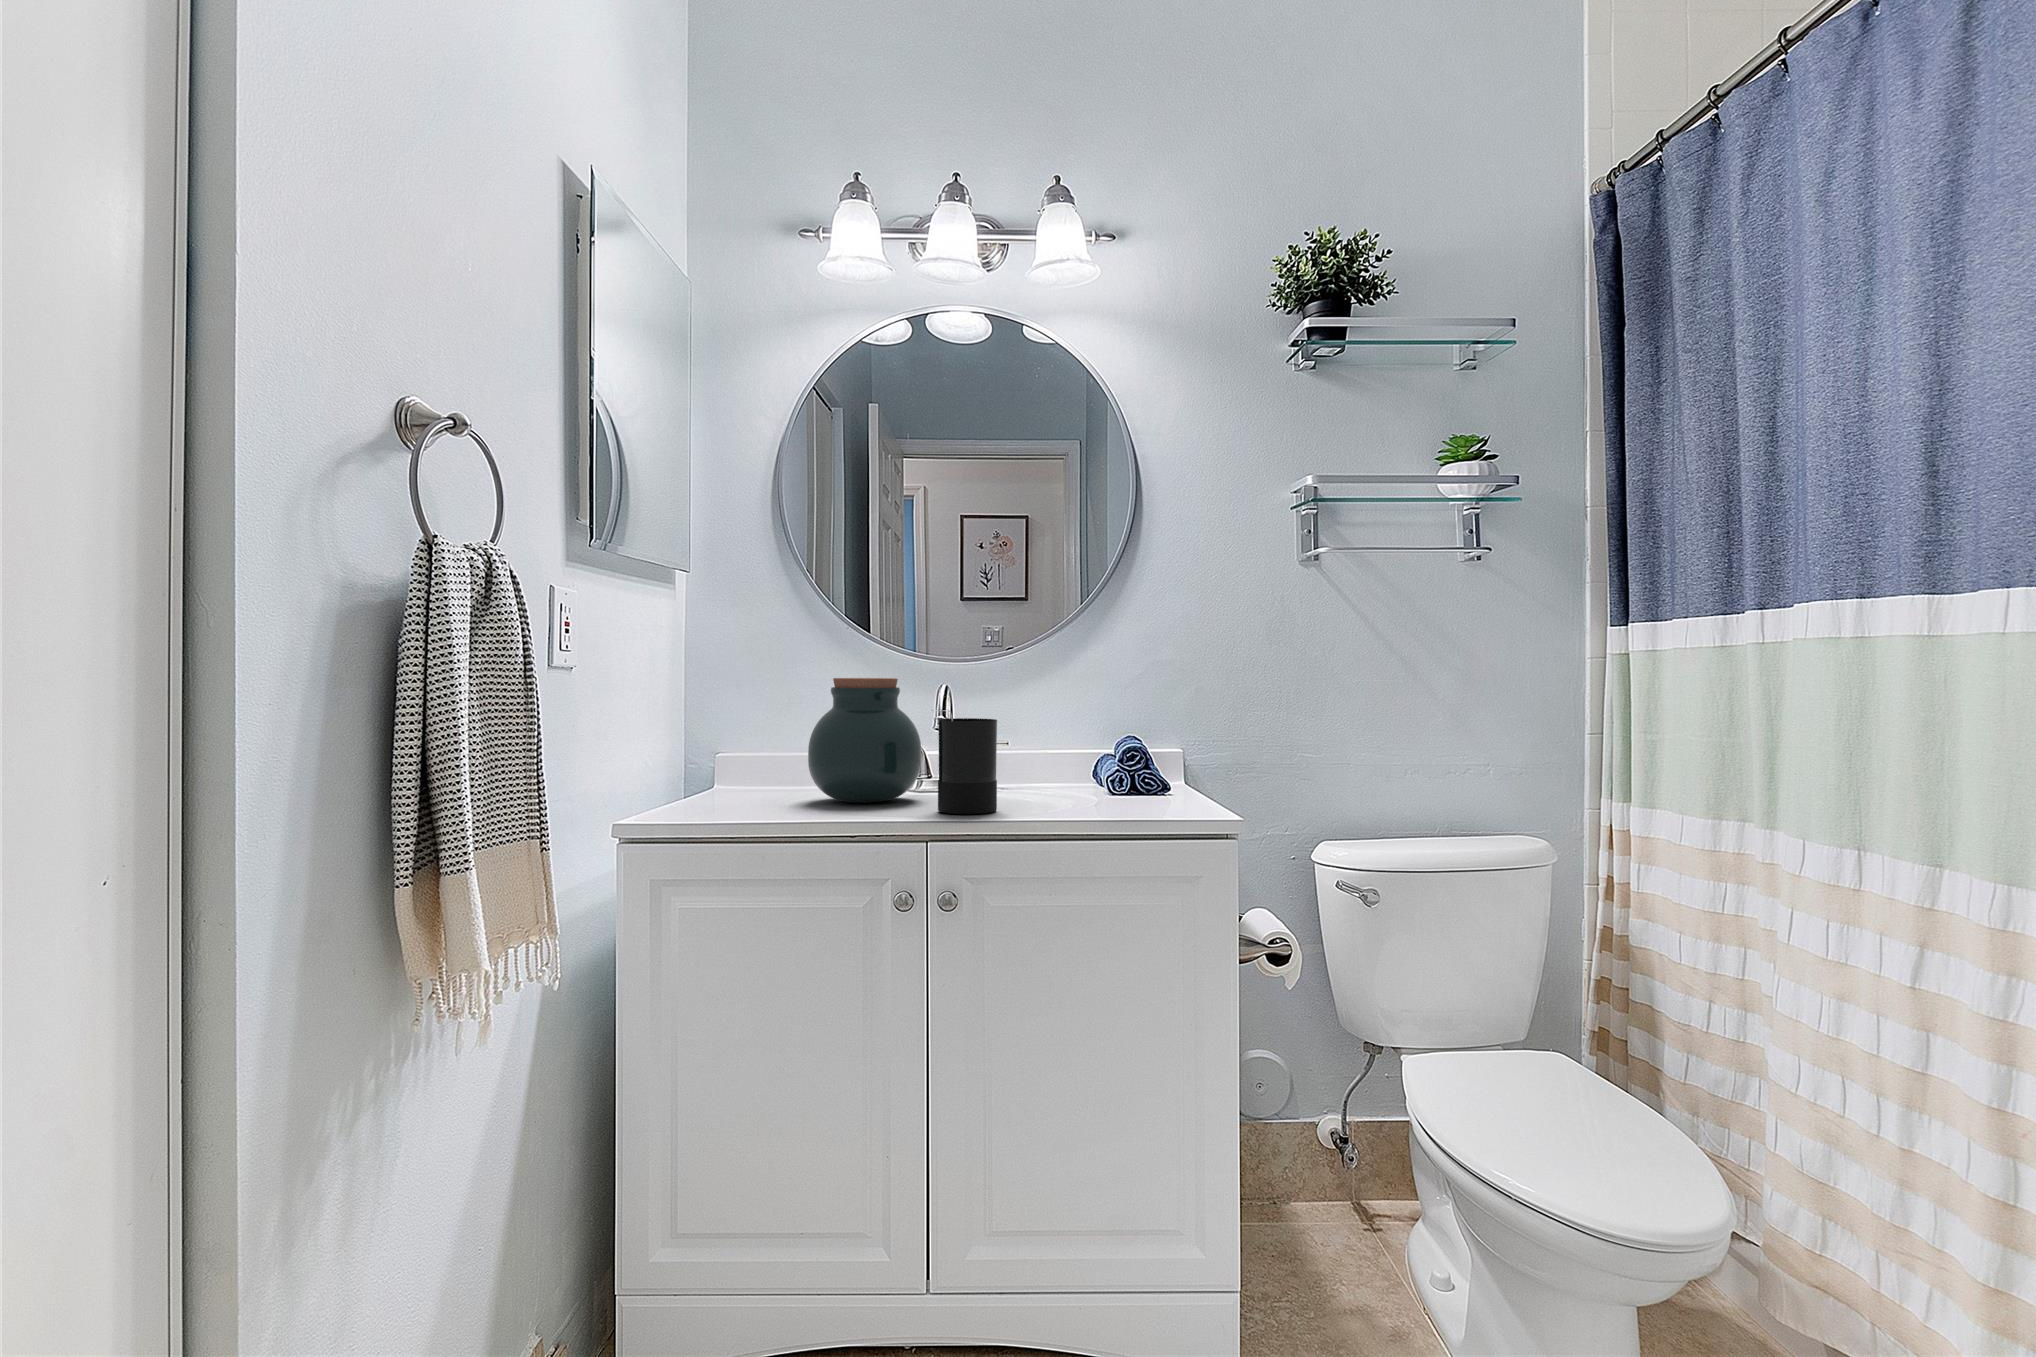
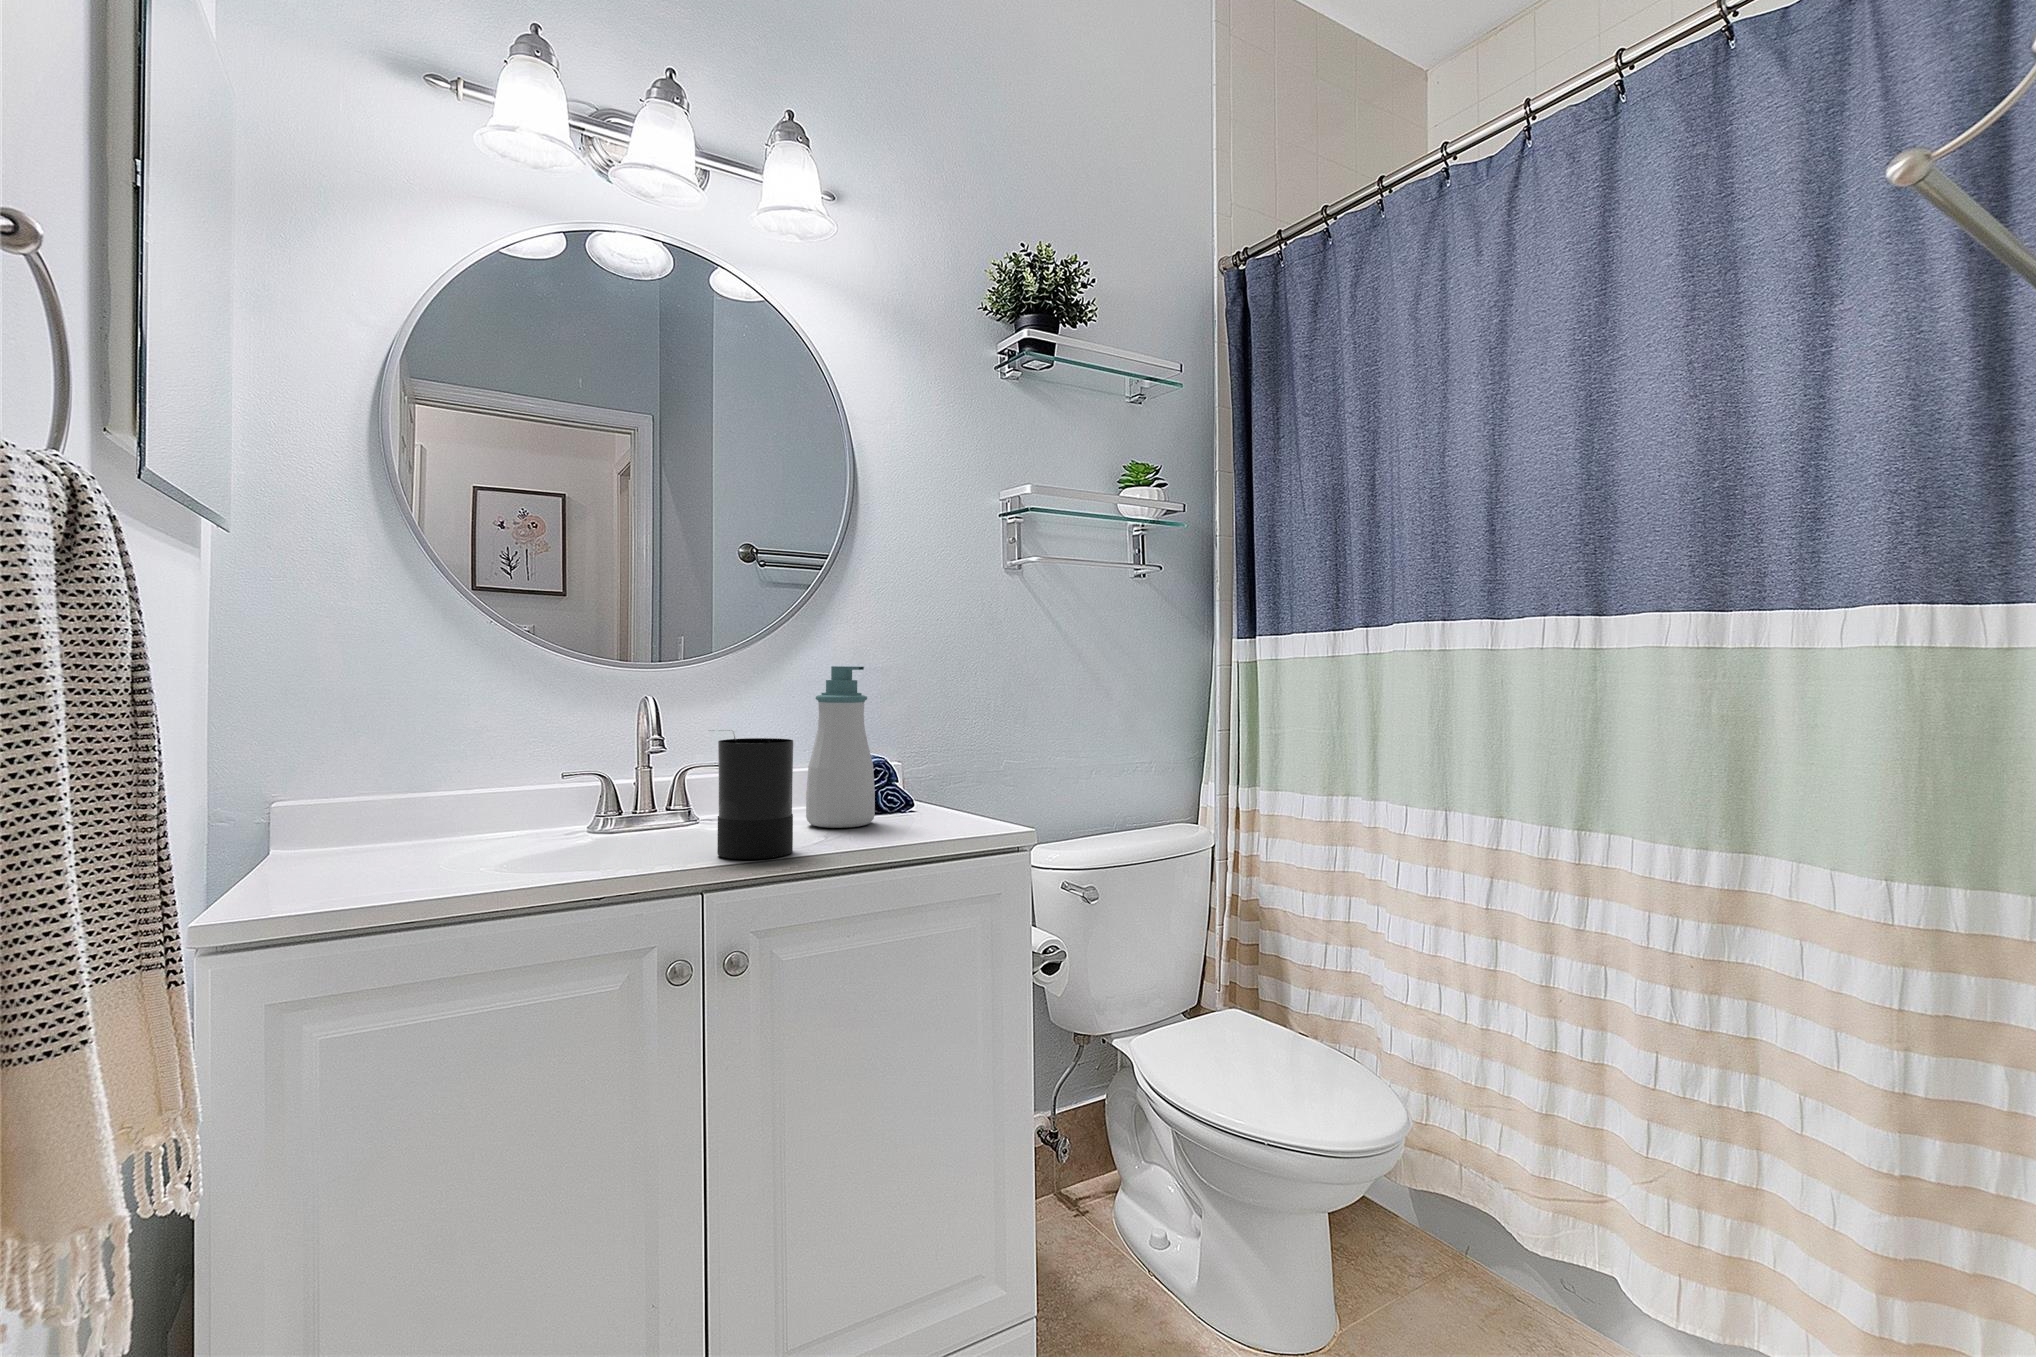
soap bottle: none [1049,660,1109,801] -> present [806,666,875,828]
jar: present [808,678,921,803] -> none [498,689,658,854]

